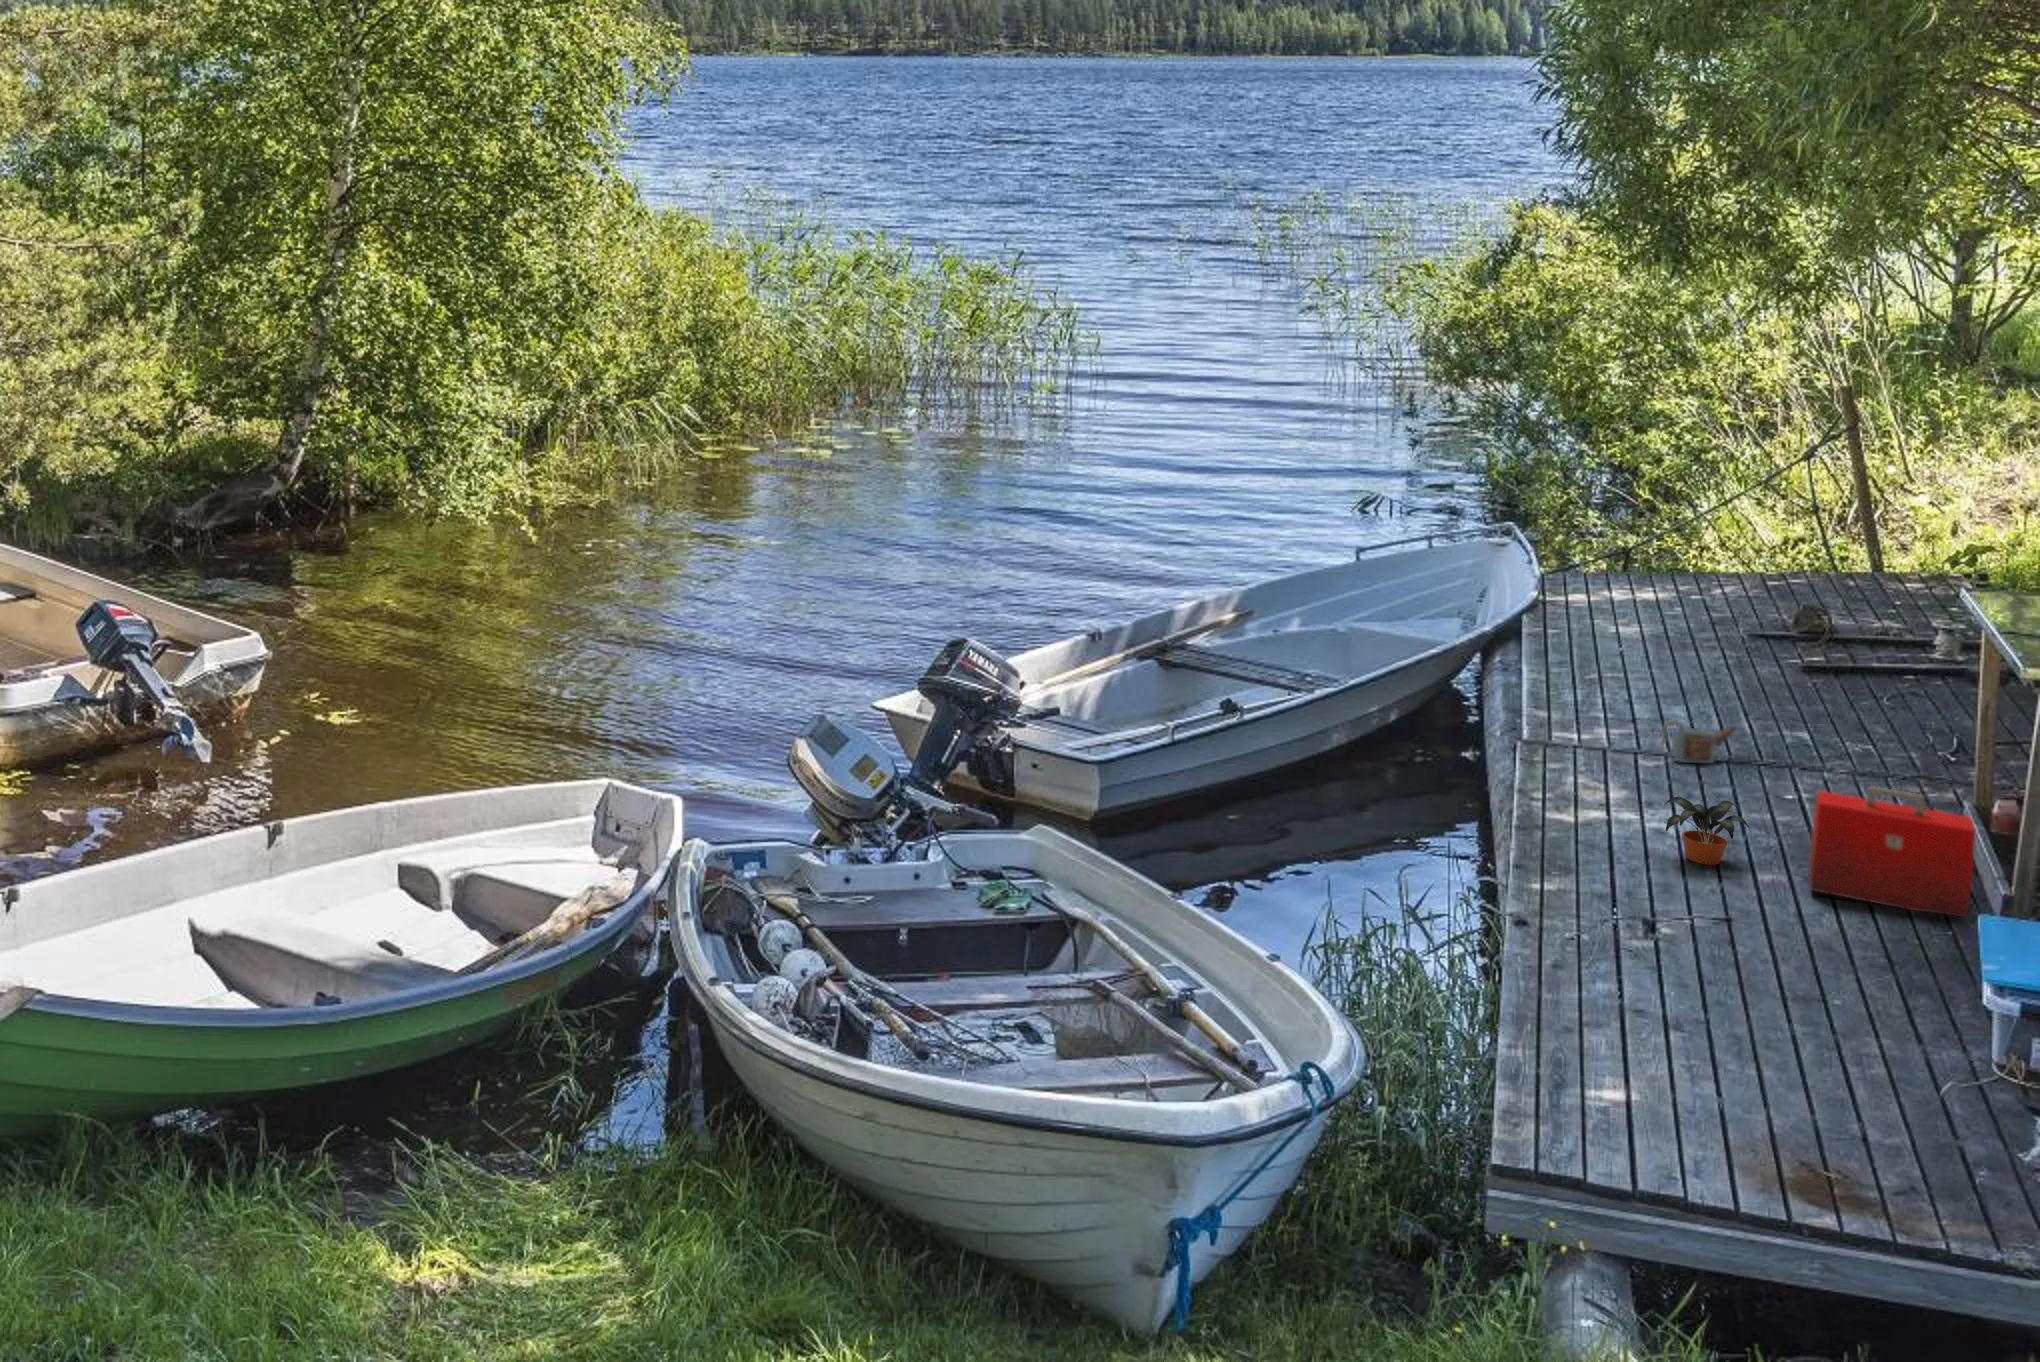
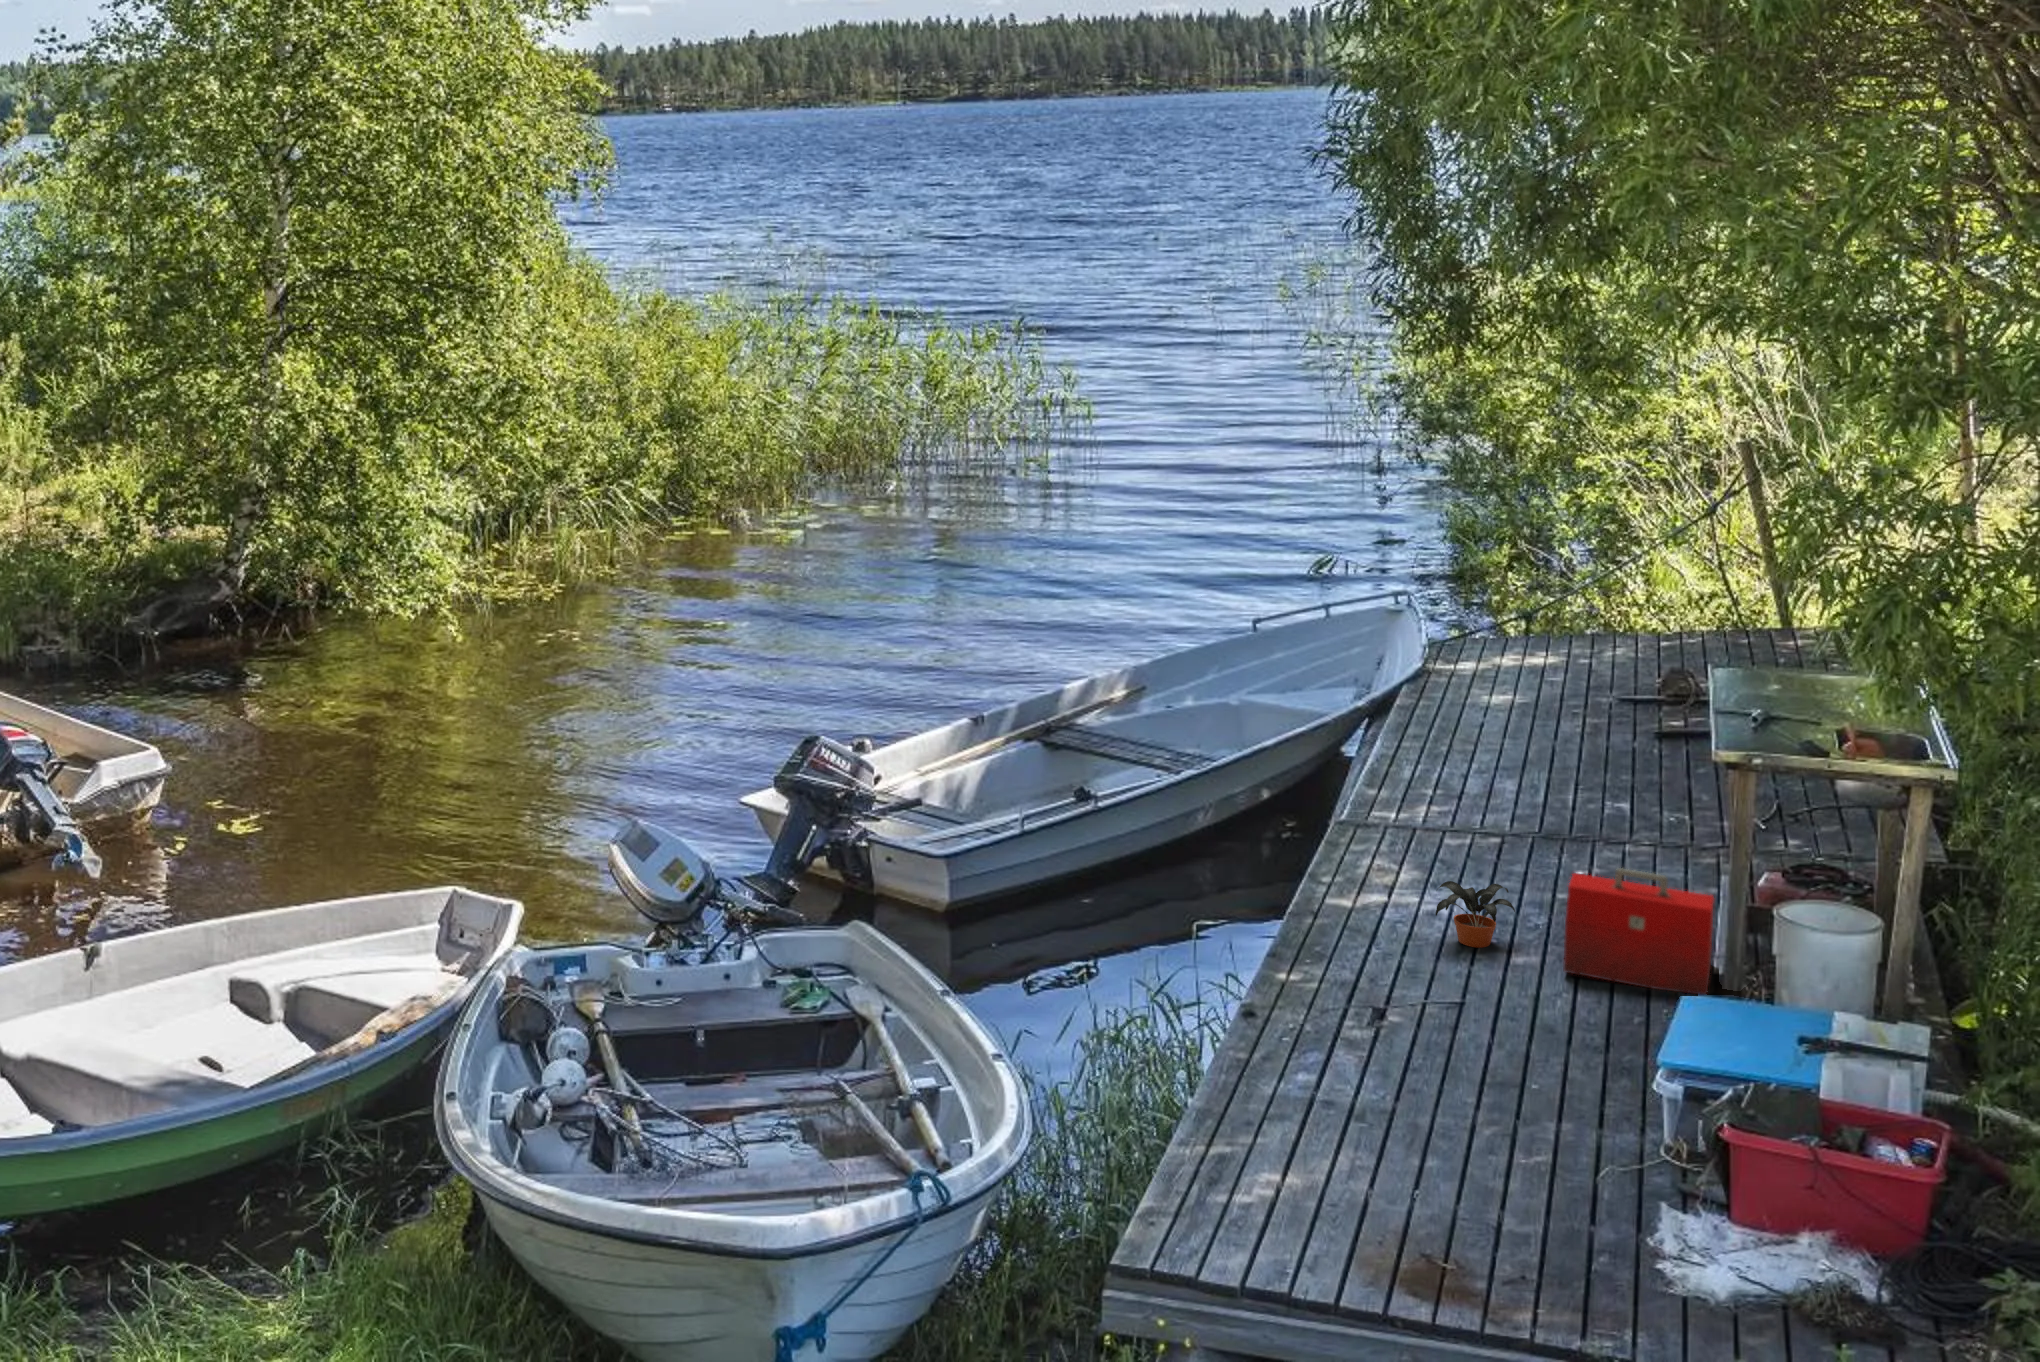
watering can: present [1661,721,1736,763] -> none [1468,801,1544,843]

